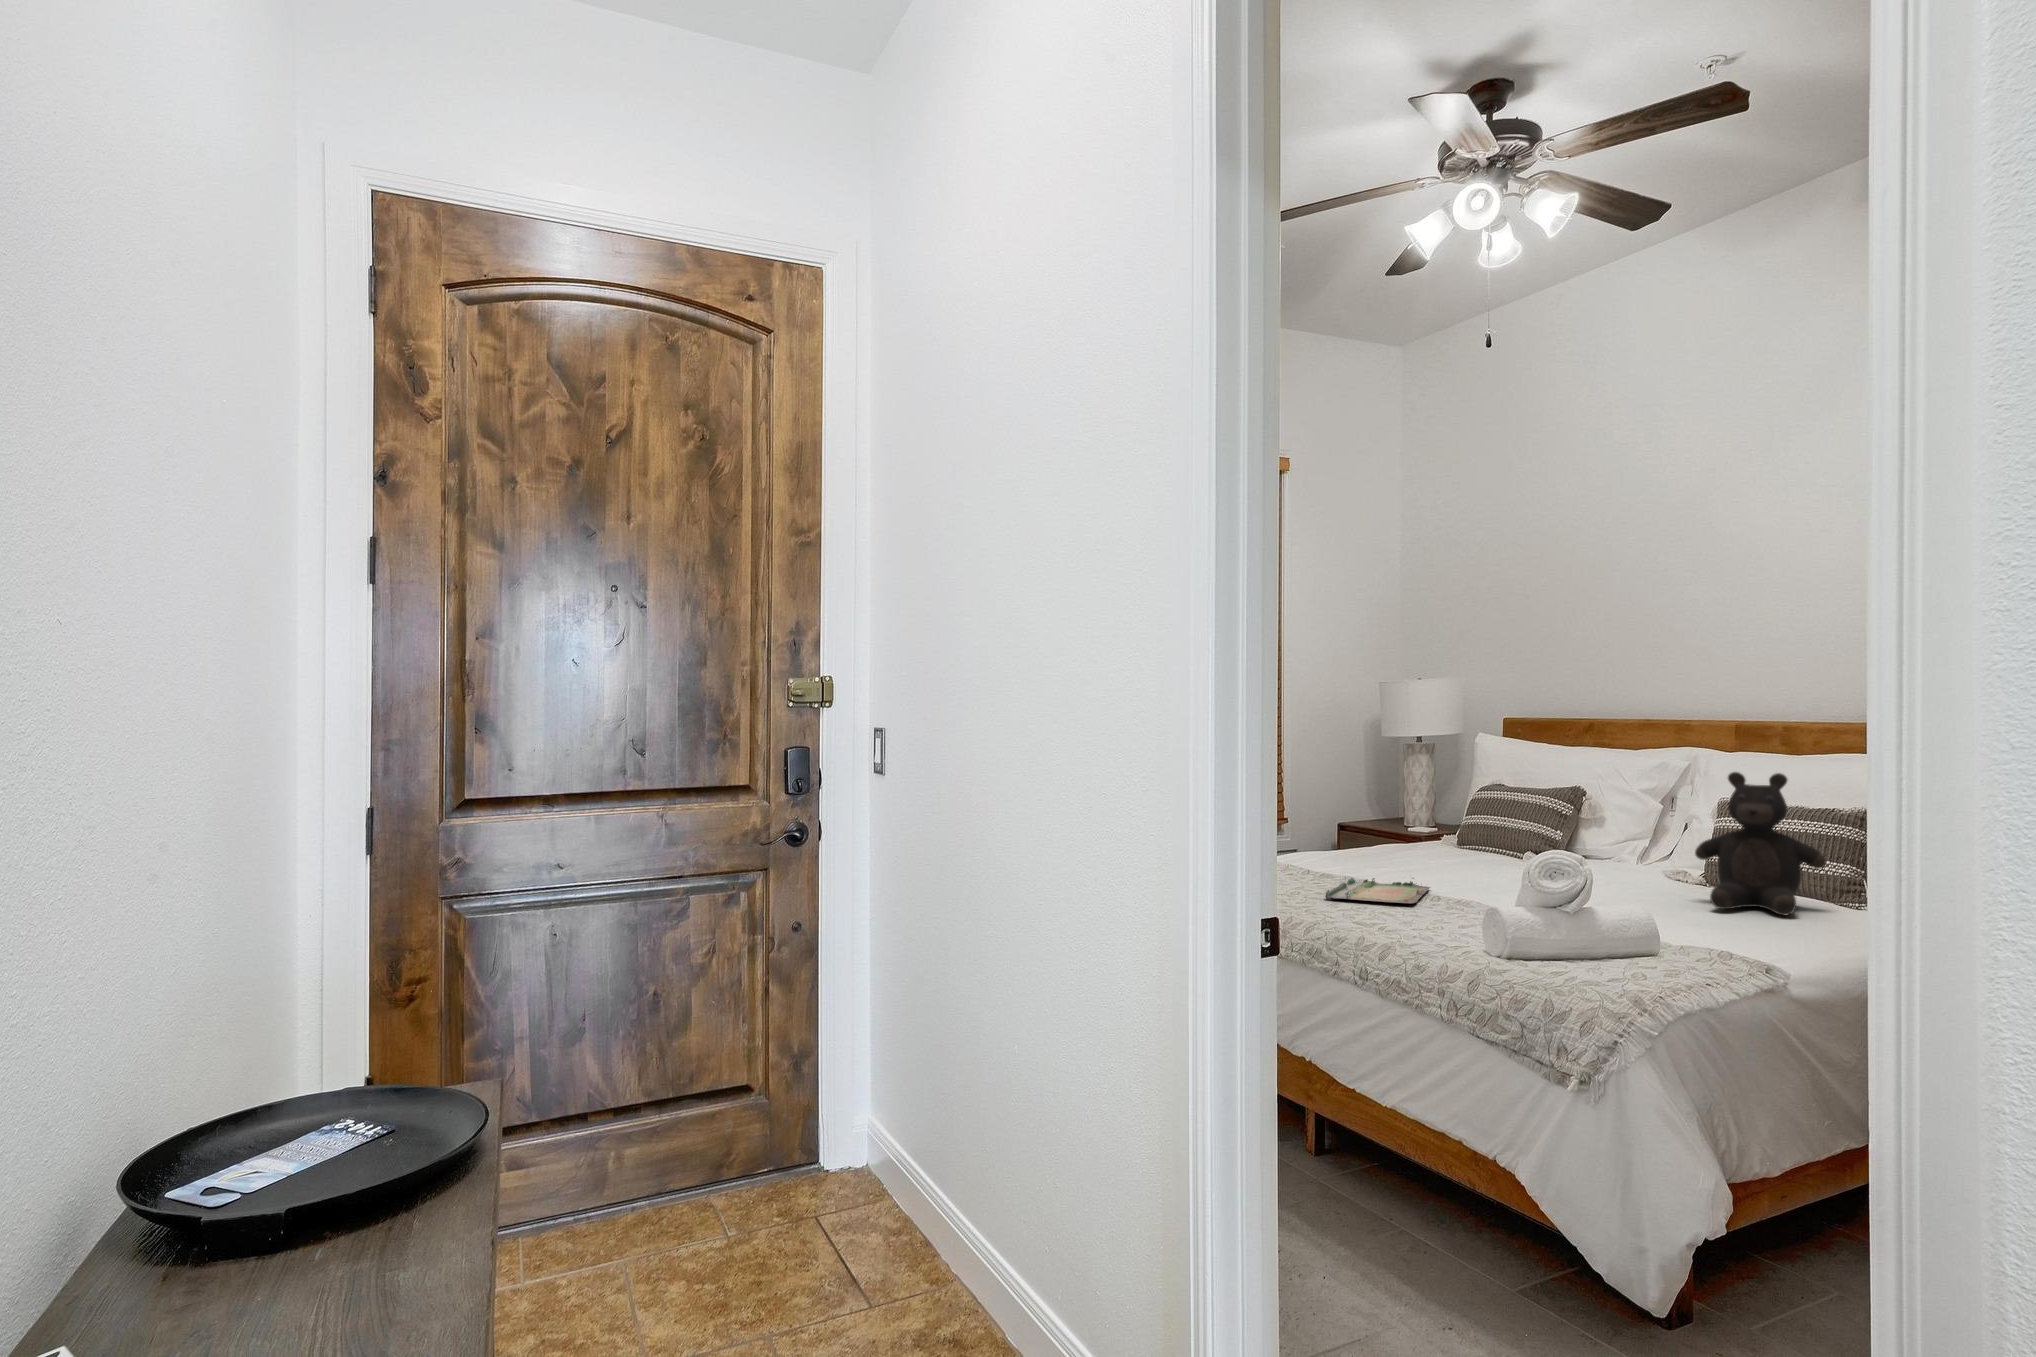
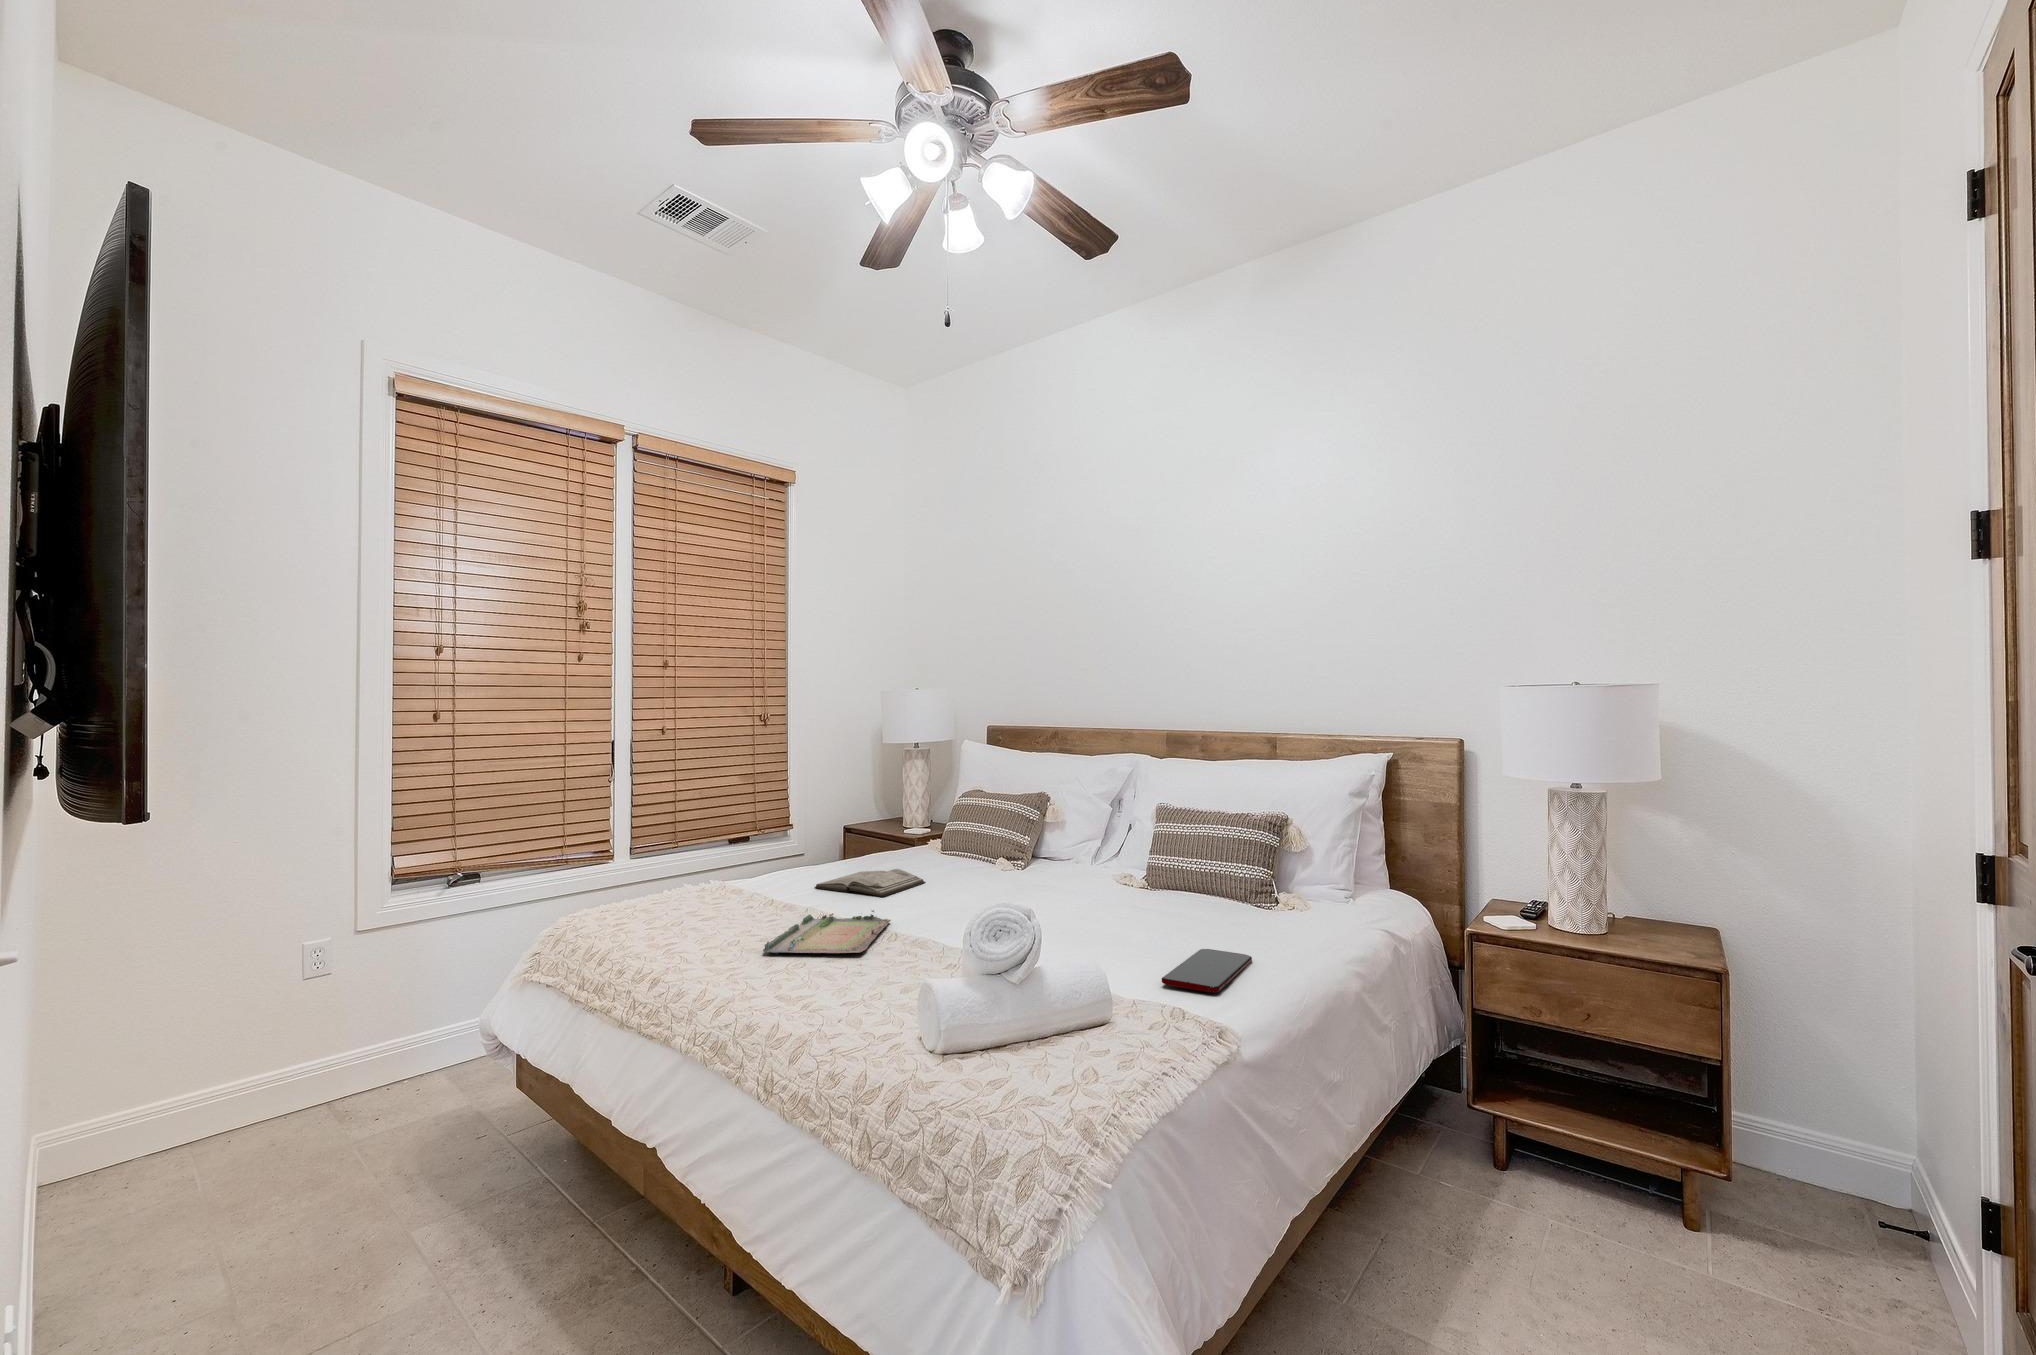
teddy bear: present [1695,772,1826,915] -> none [1141,783,1252,930]
diary: none [1342,852,1453,873] -> present [814,869,925,897]
smartphone: none [1711,924,1814,949] -> present [1162,949,1252,992]

